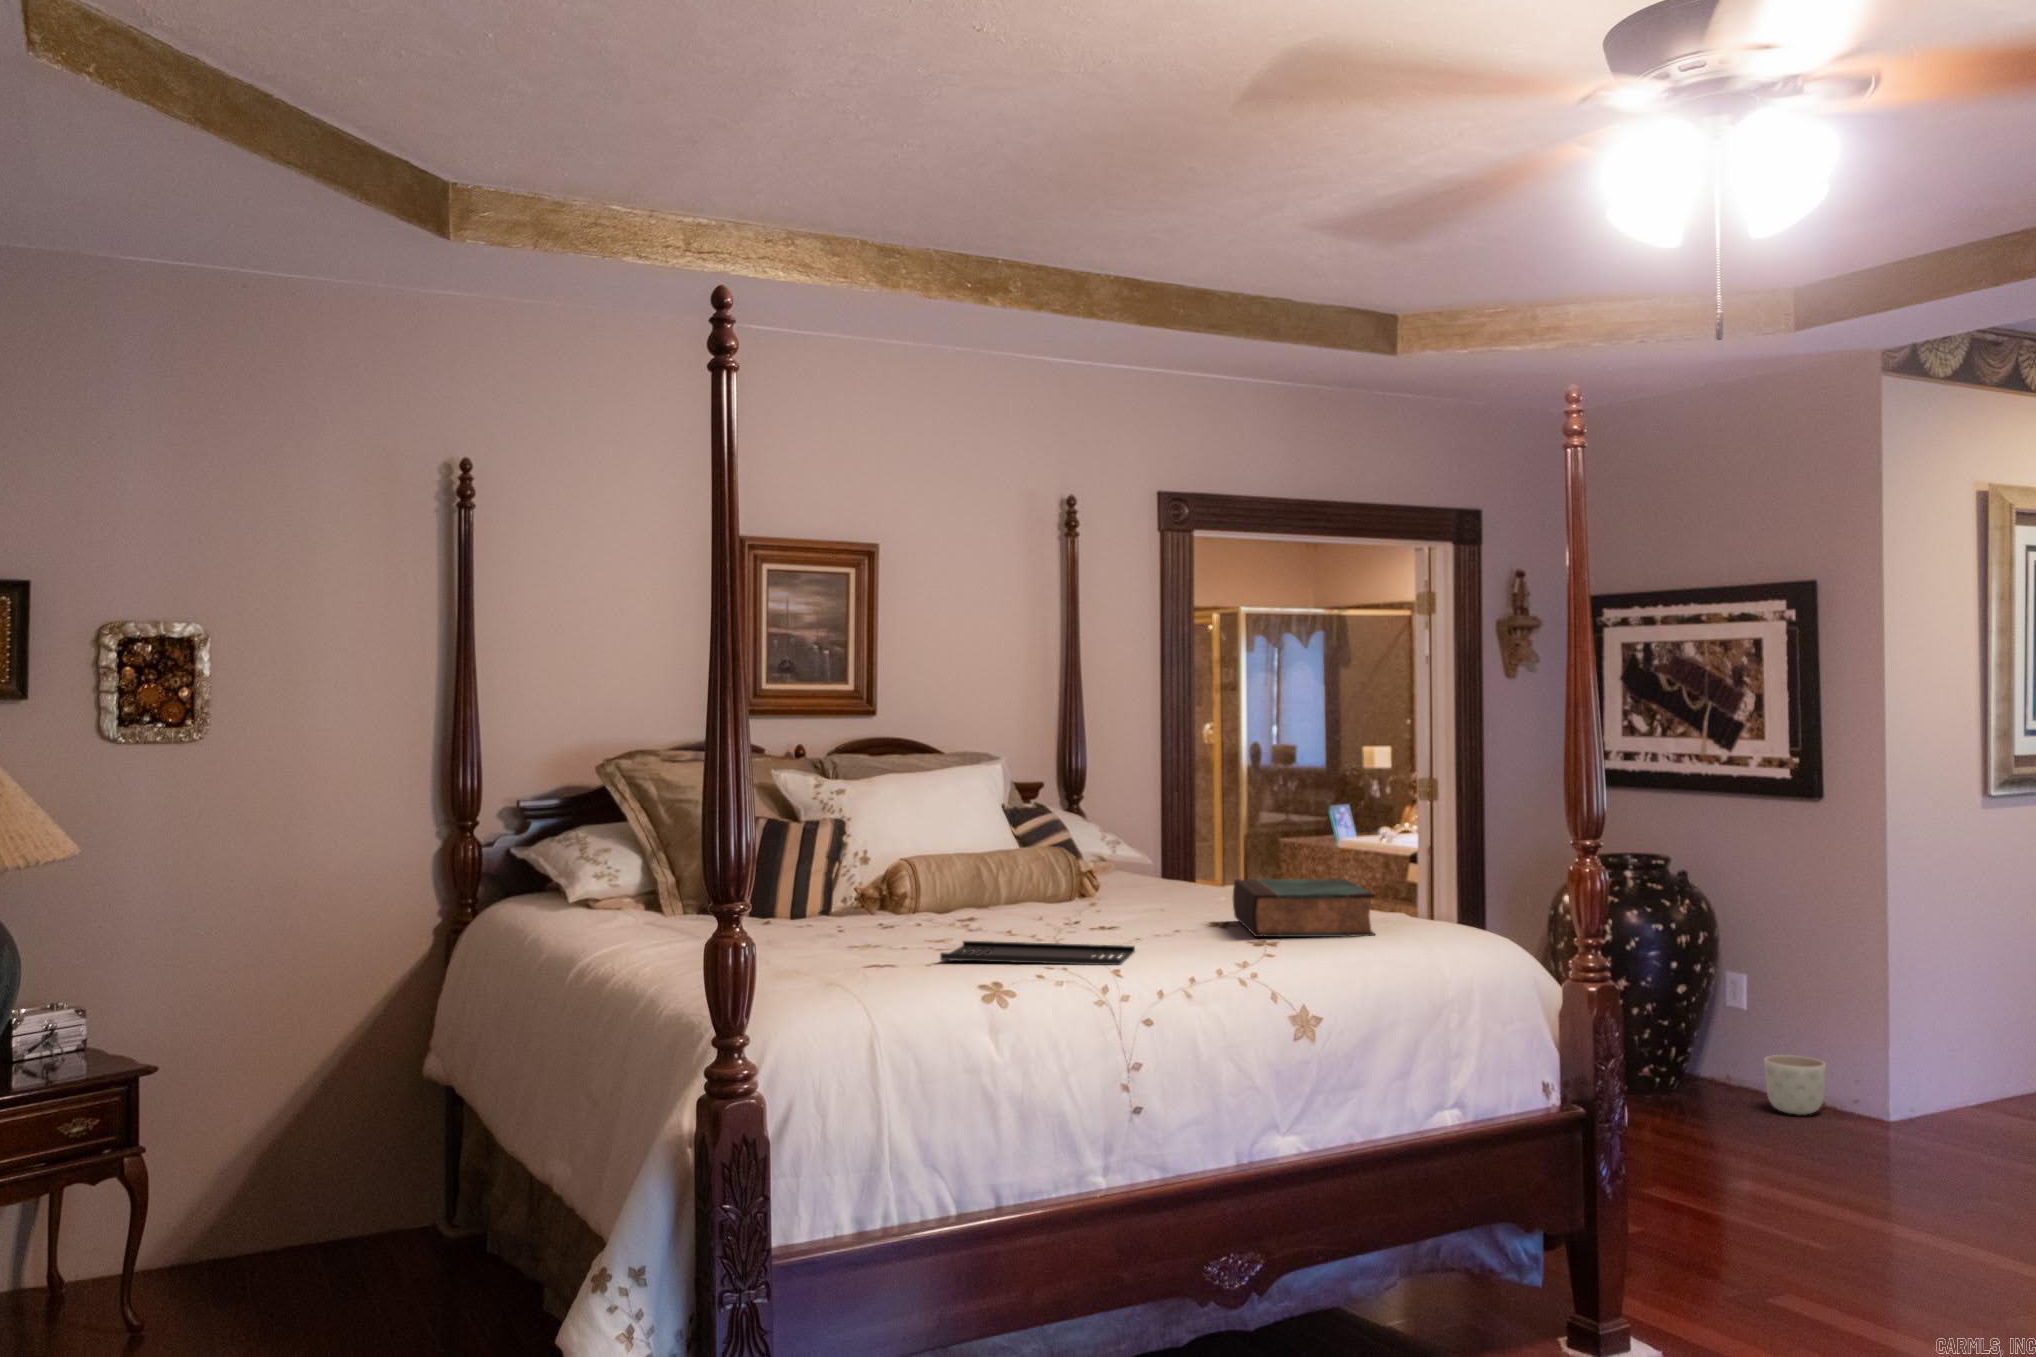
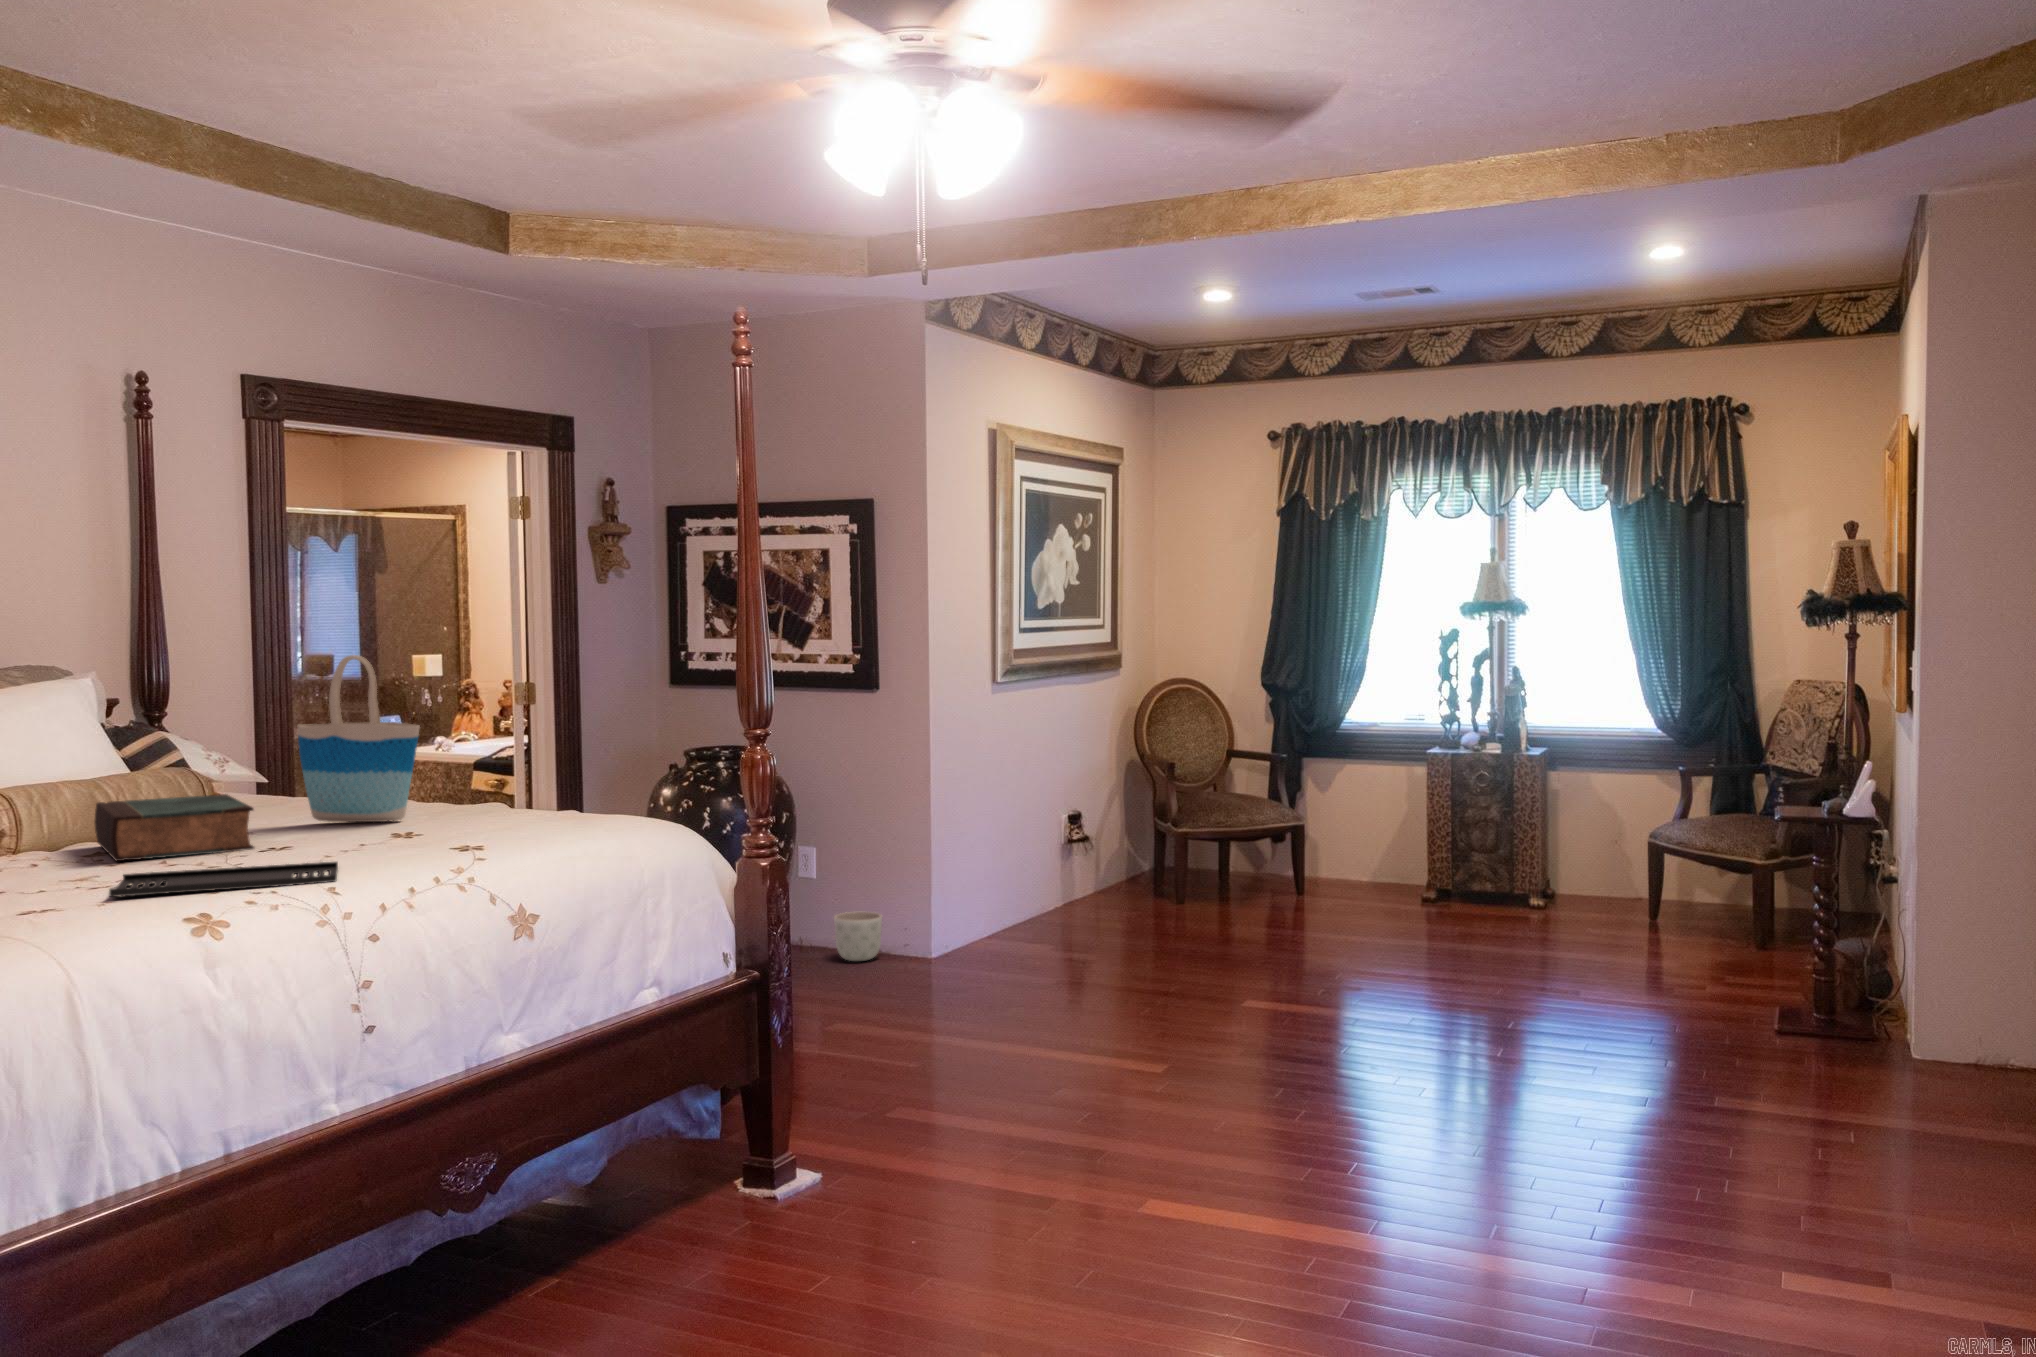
tote bag: none [1145,750,1248,911] -> present [297,655,420,822]
book: present [1233,879,1376,937] -> present [95,794,254,861]

